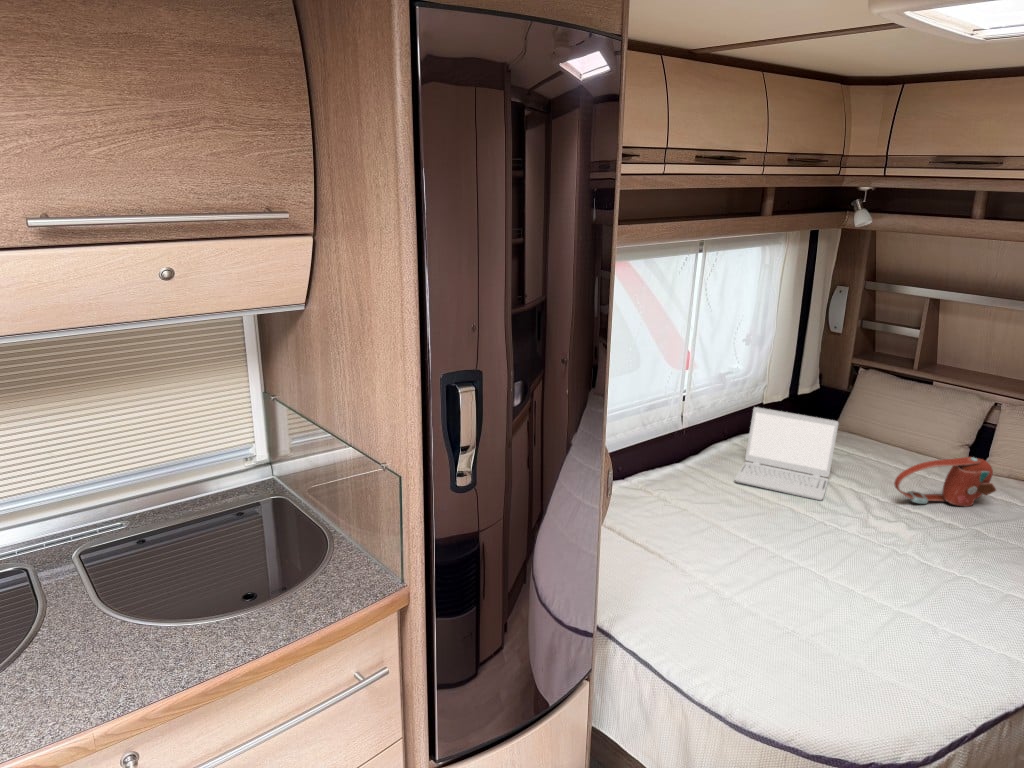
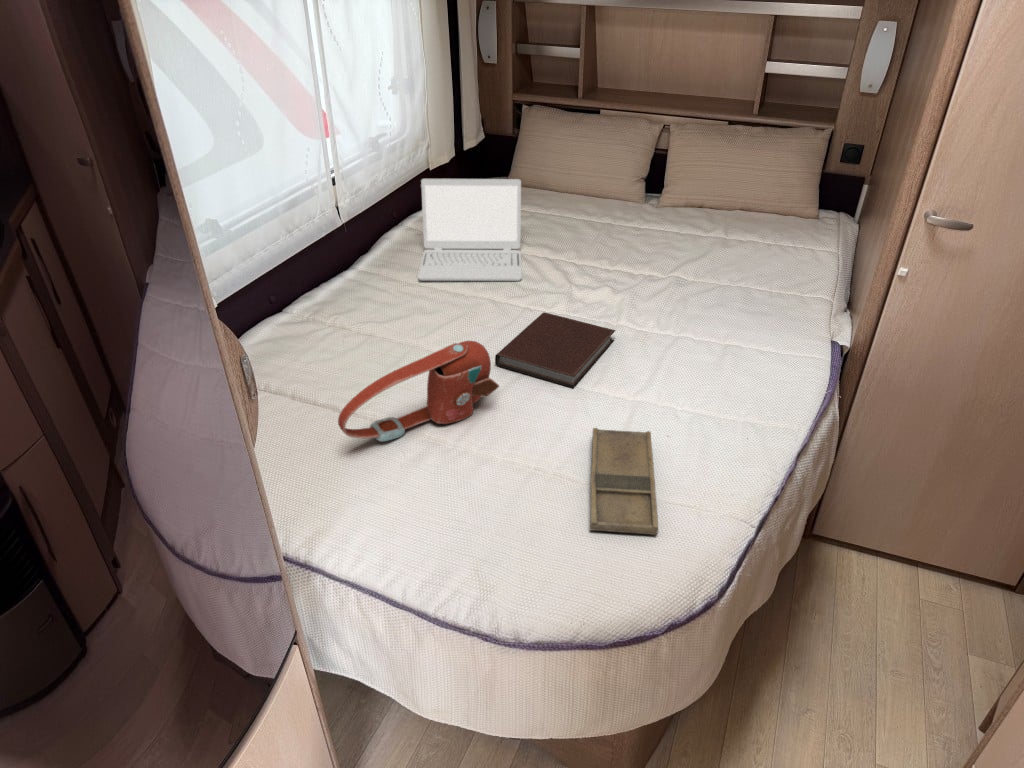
handbag: present [894,457,996,507] -> present [338,341,499,441]
notebook: none [781,526,897,585] -> present [495,313,615,388]
tray: none [825,613,903,702] -> present [590,428,658,535]

